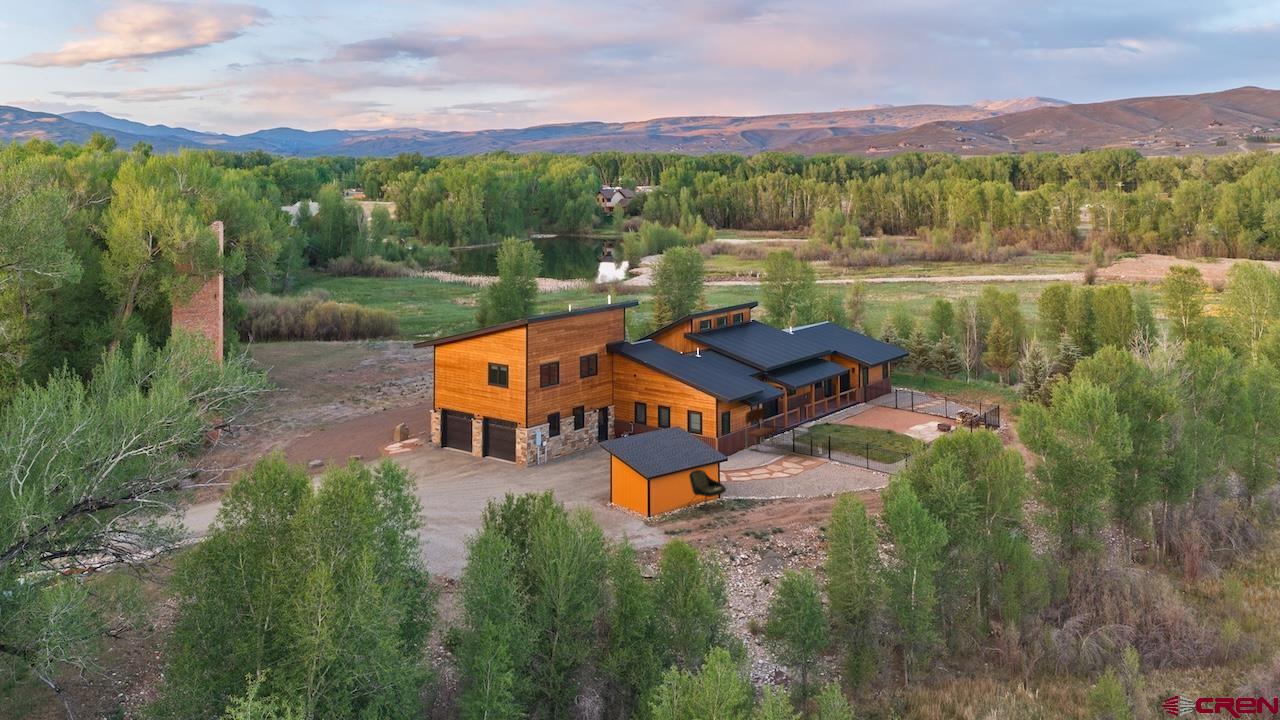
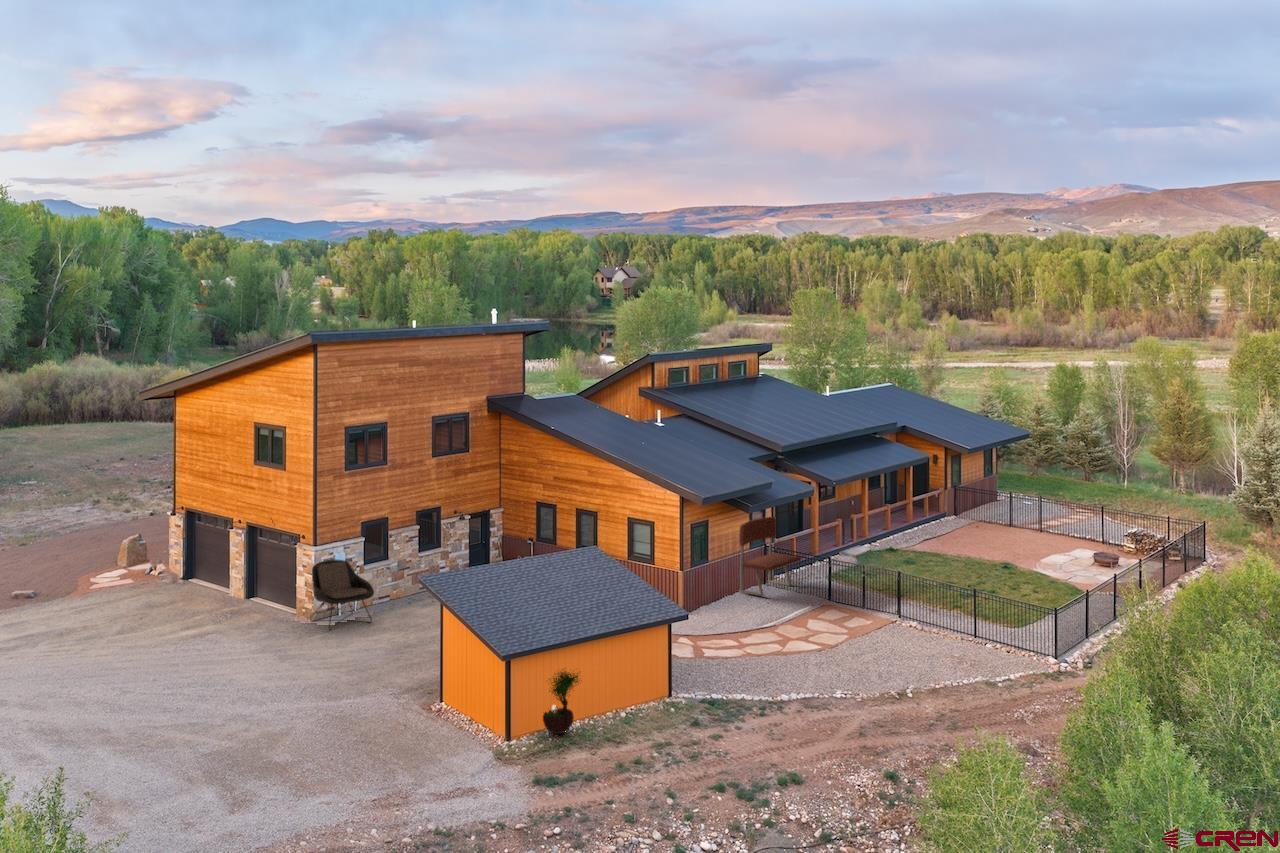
lounge chair: present [689,470,726,508] -> present [310,560,374,630]
potted tree: none [663,483,682,514] -> present [543,671,578,734]

